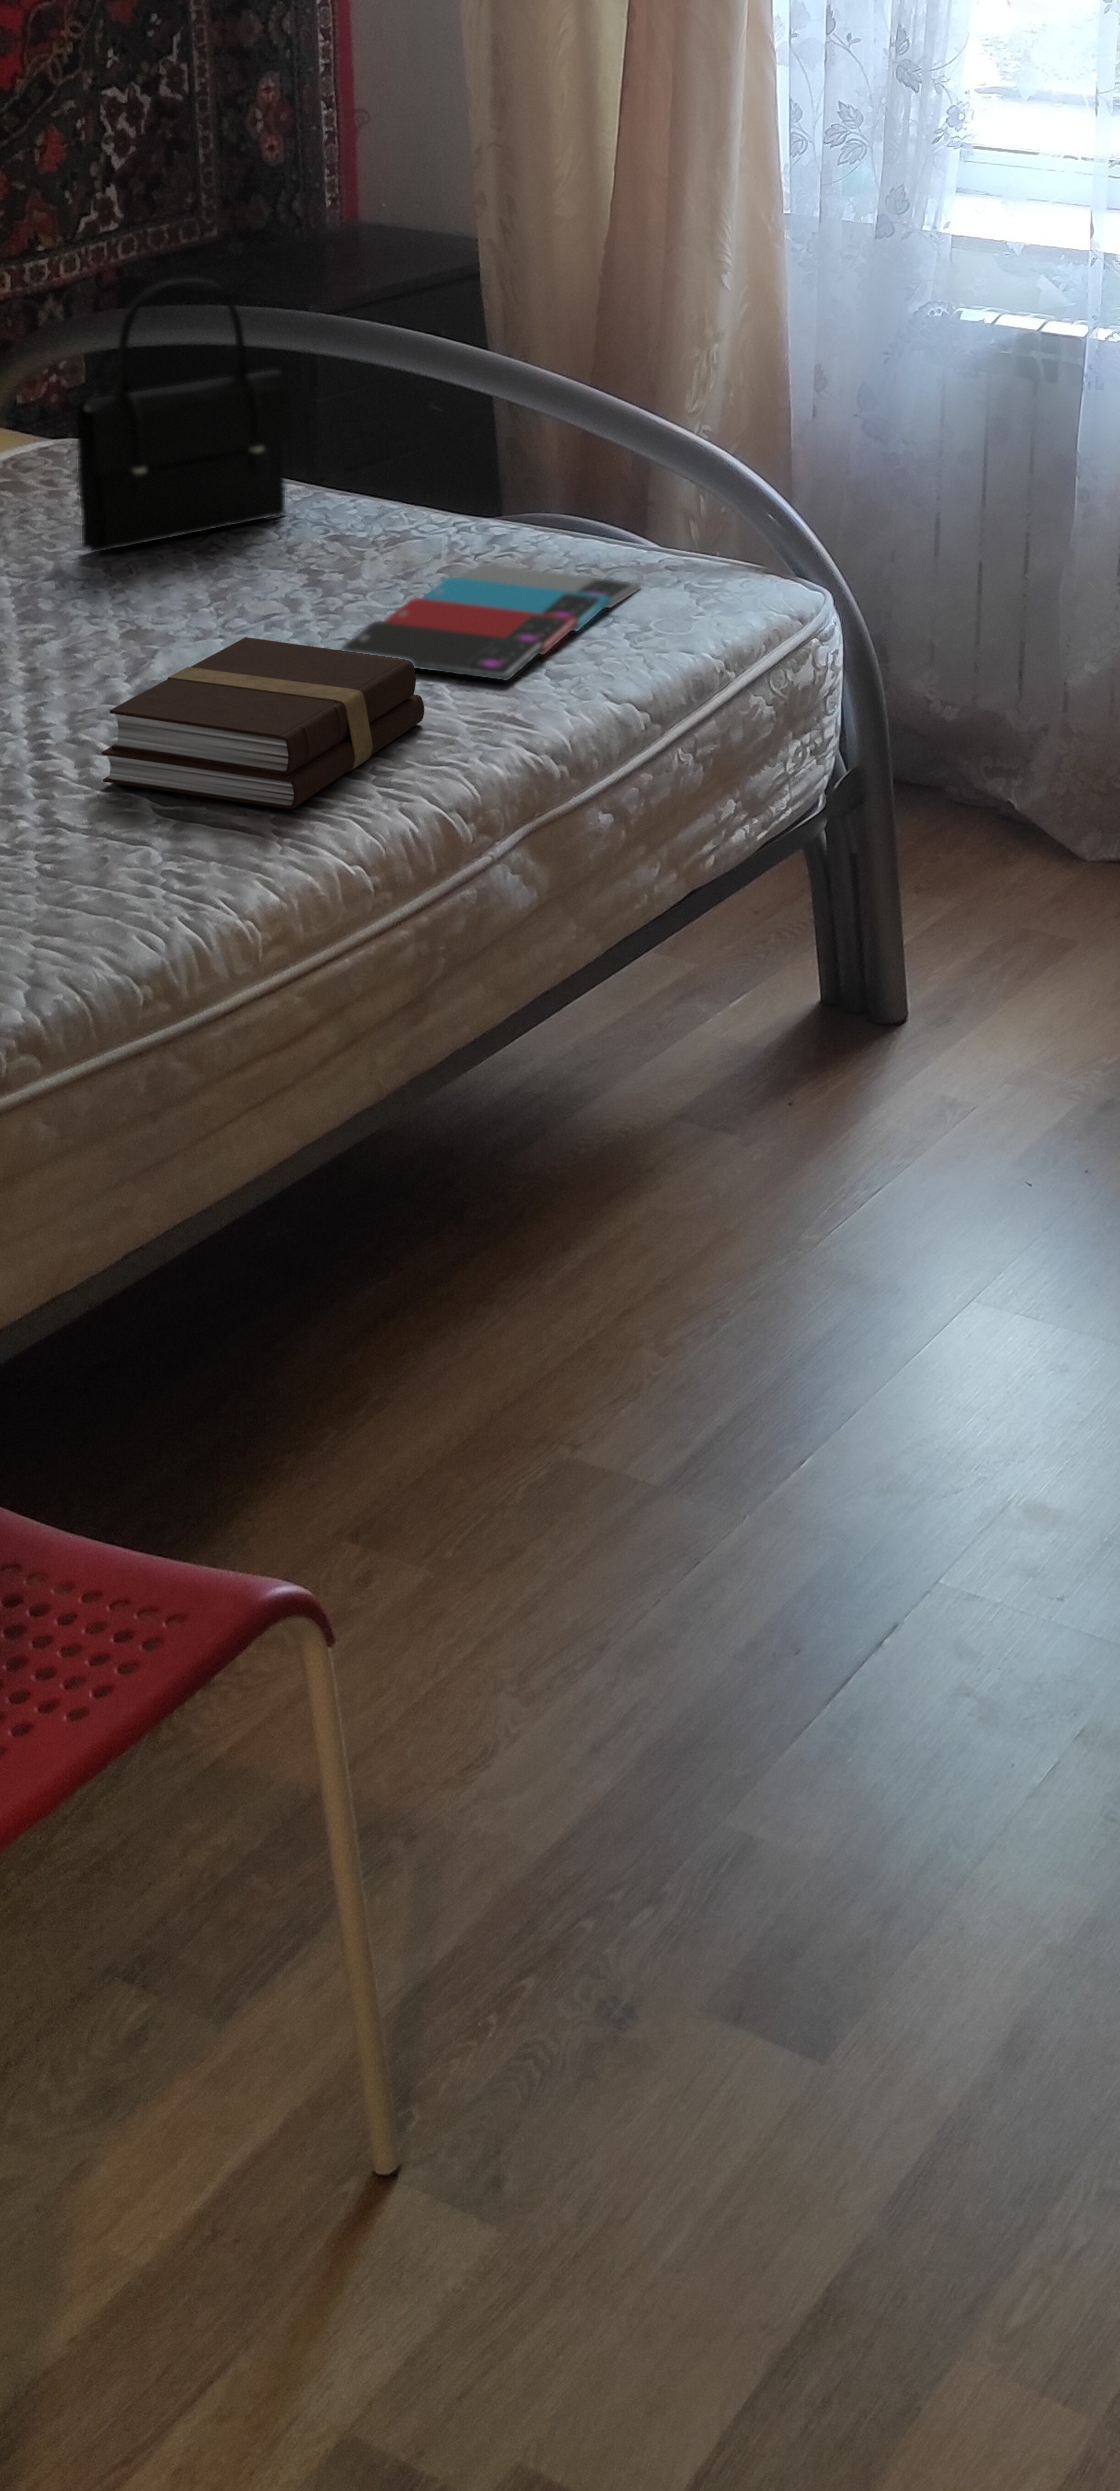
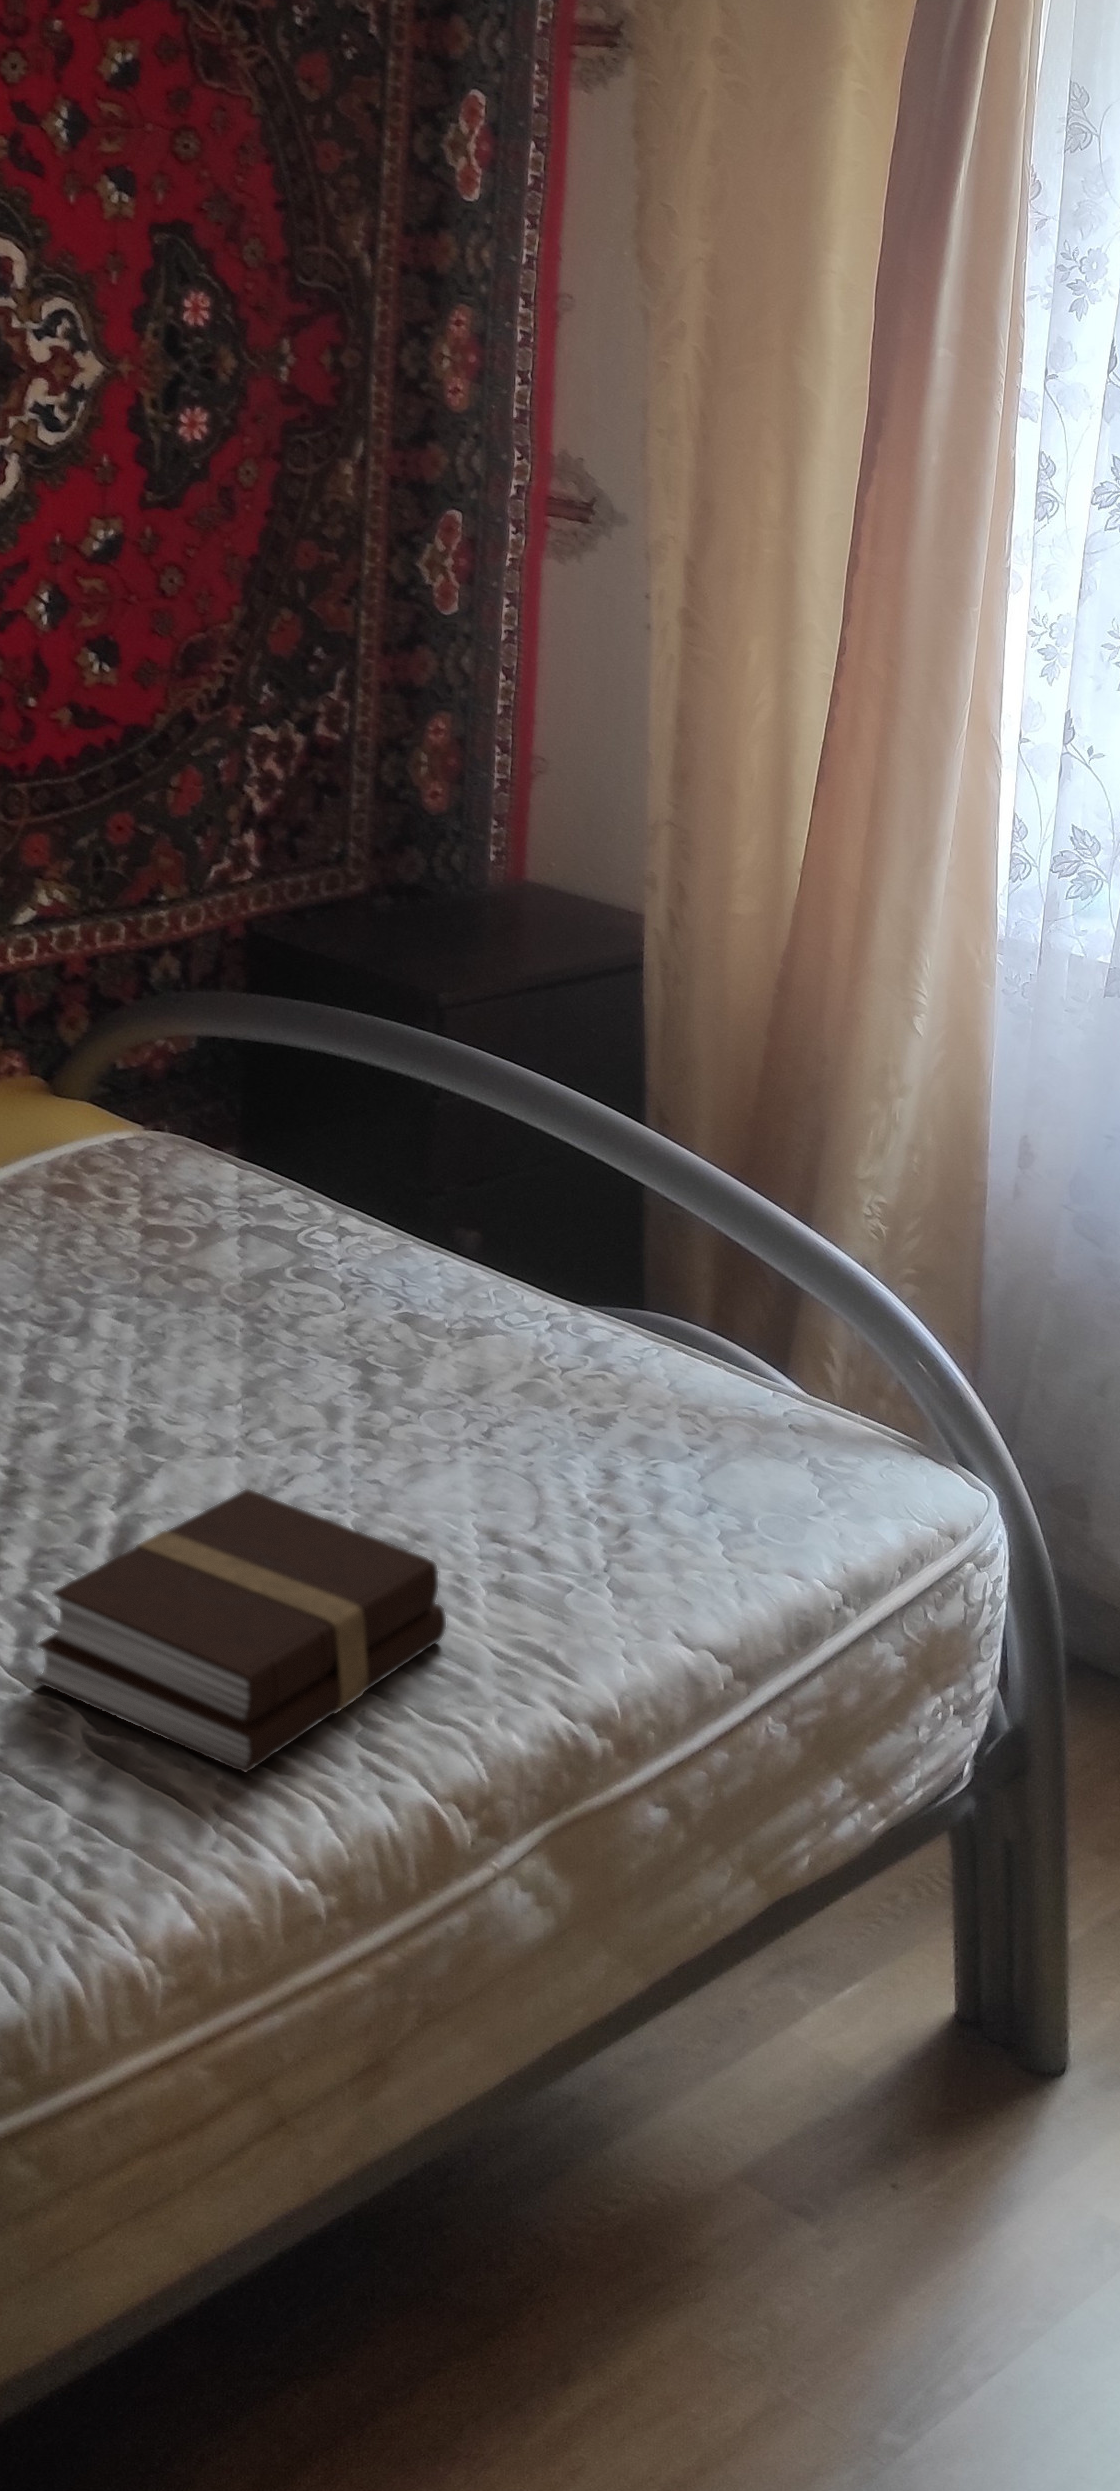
handbag: present [77,278,293,552] -> none [120,990,378,1302]
smartphone: present [341,564,640,680] -> none [360,1384,756,1587]

